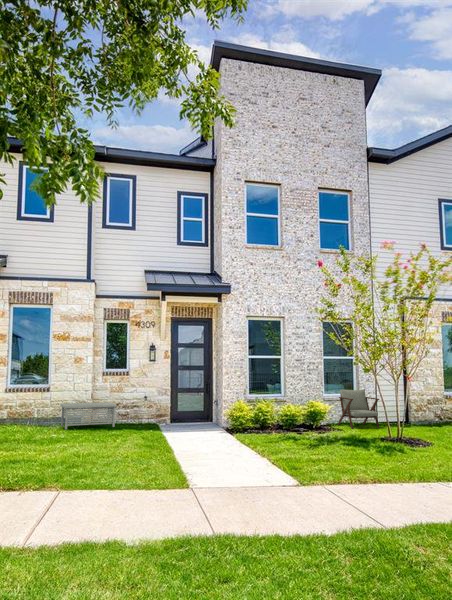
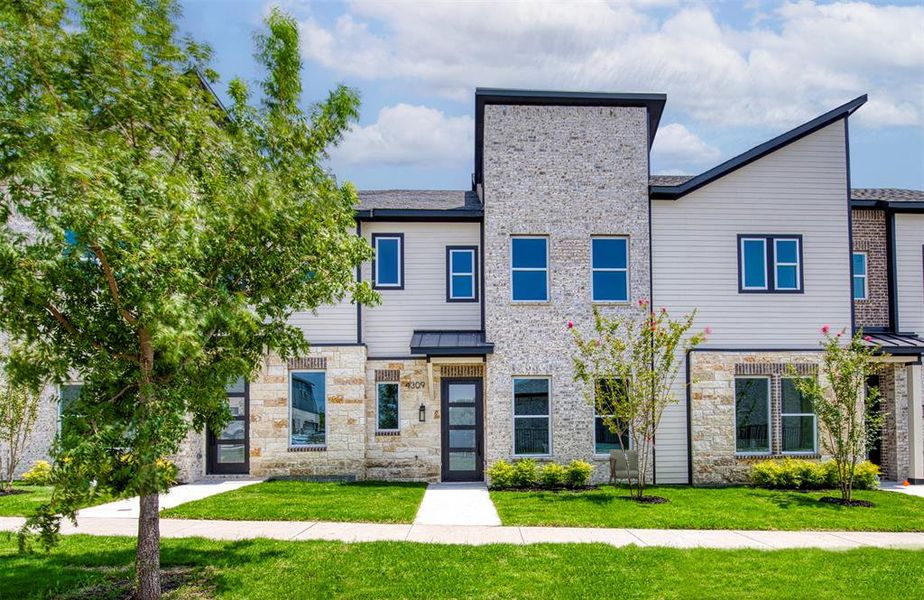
storage bench: present [60,402,117,429] -> none [337,461,387,485]

